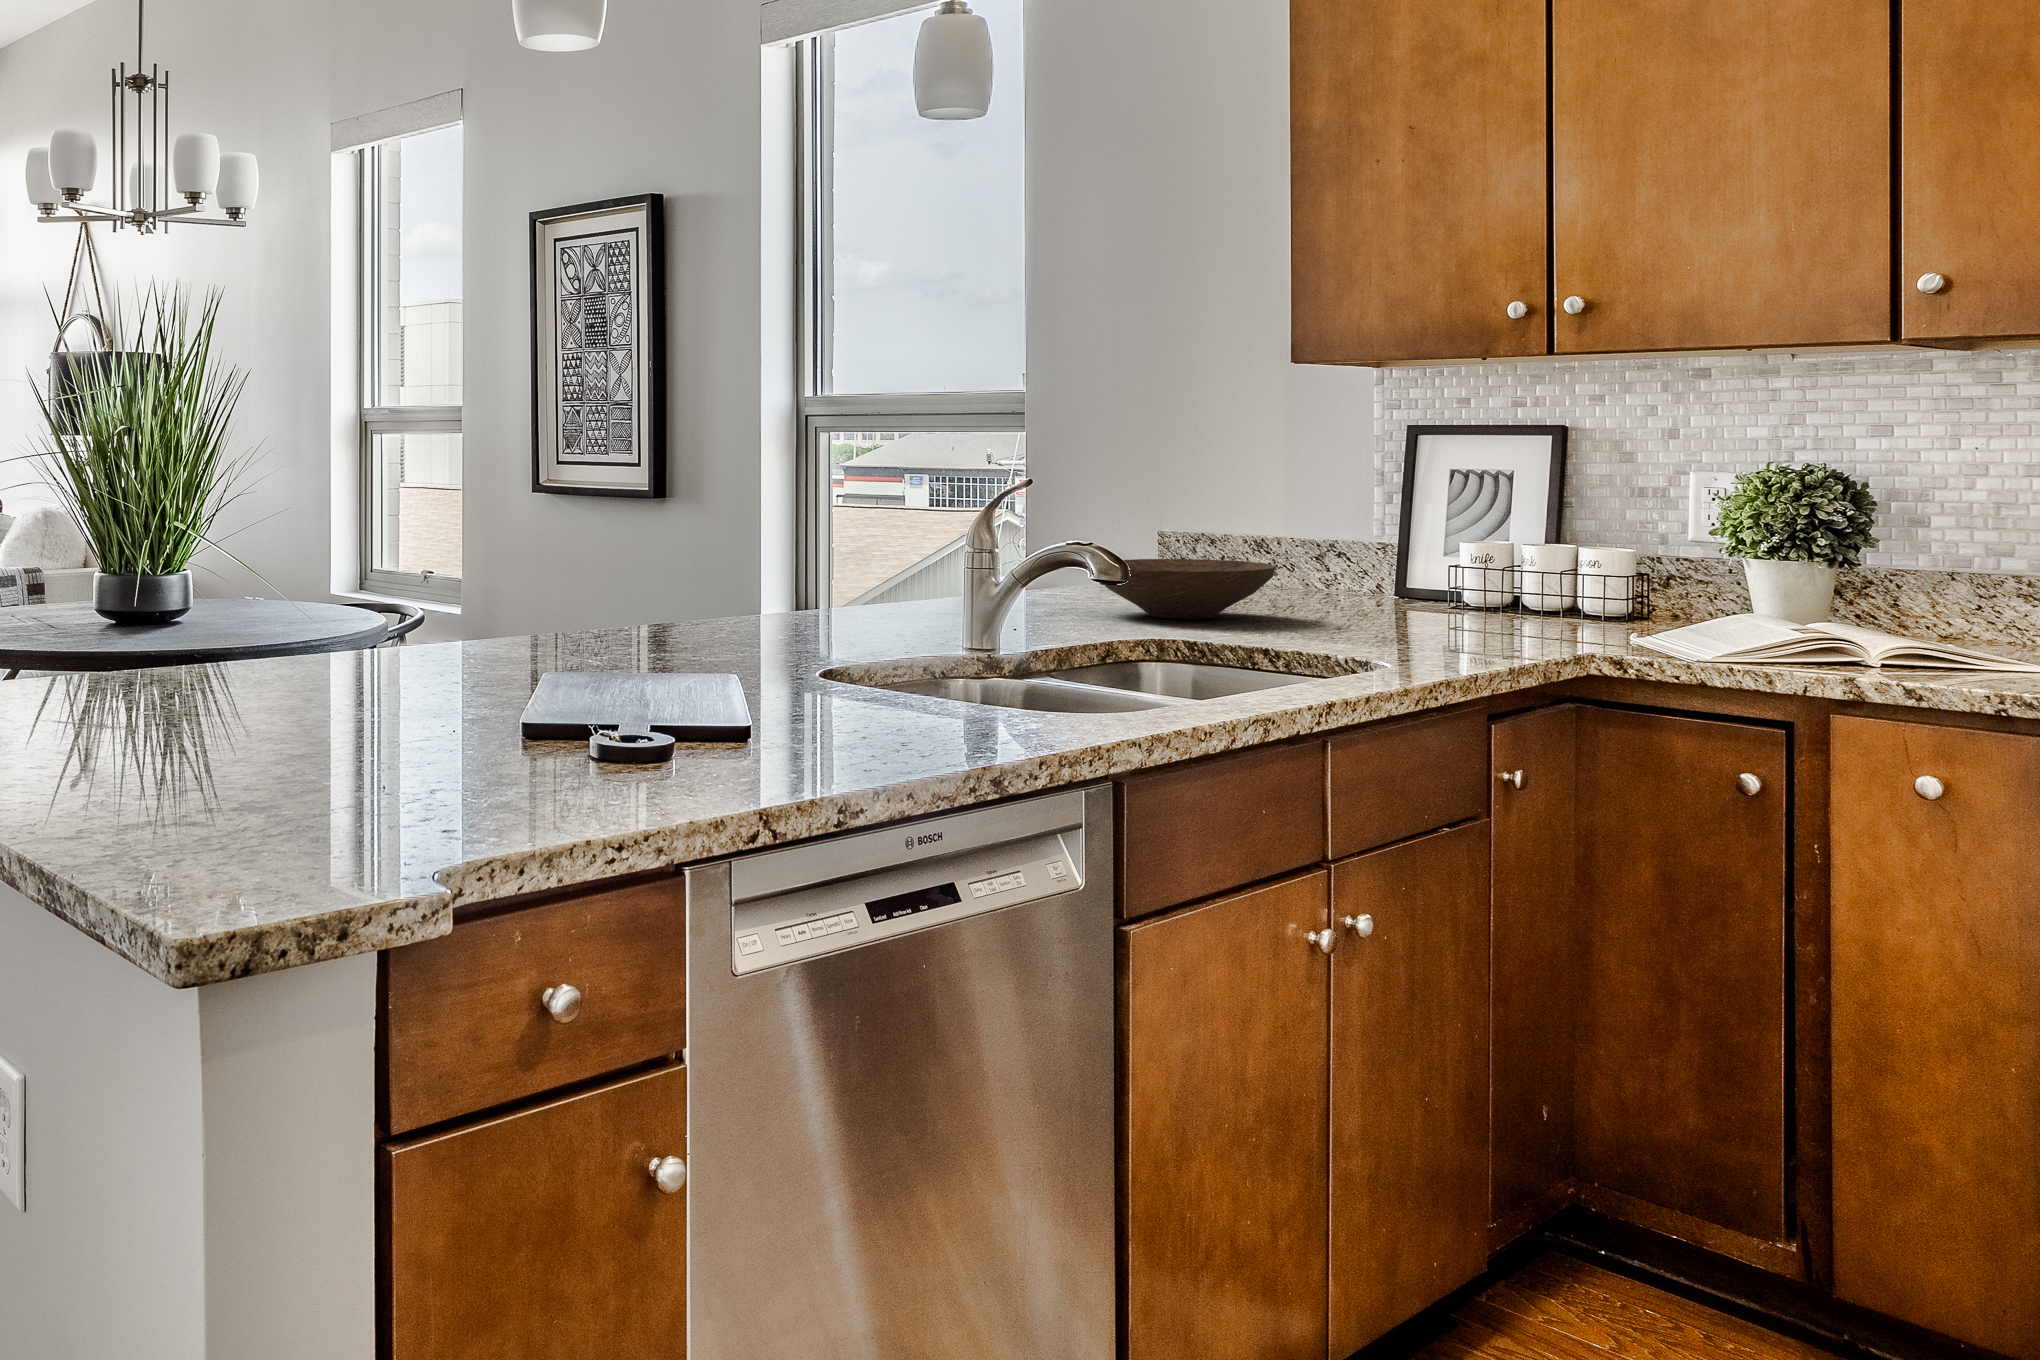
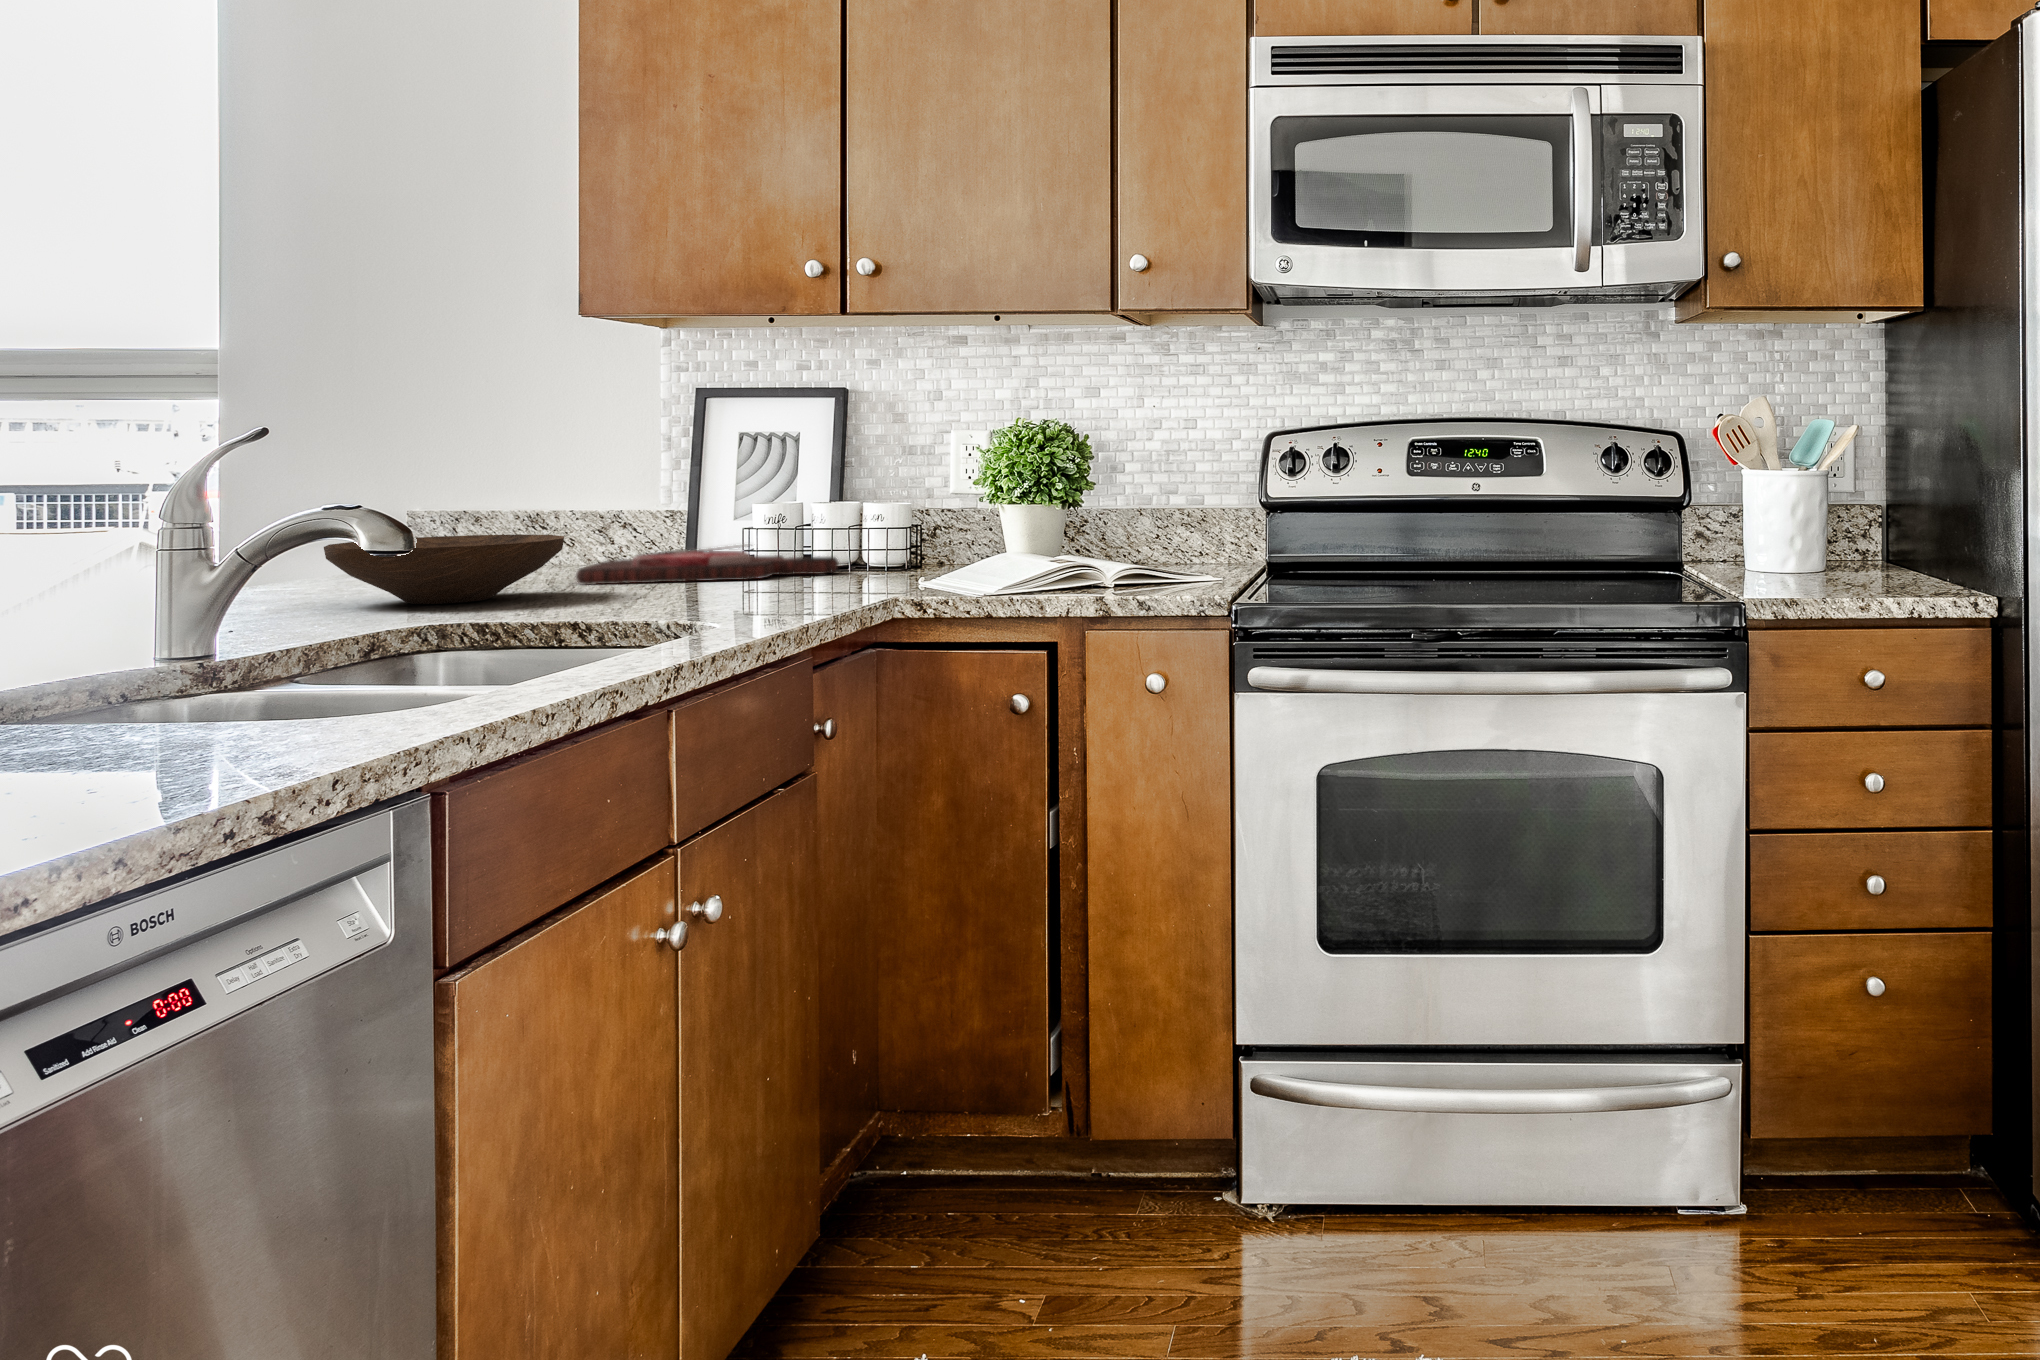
cutting board: none [1291,582,1555,618] -> present [576,545,839,585]

